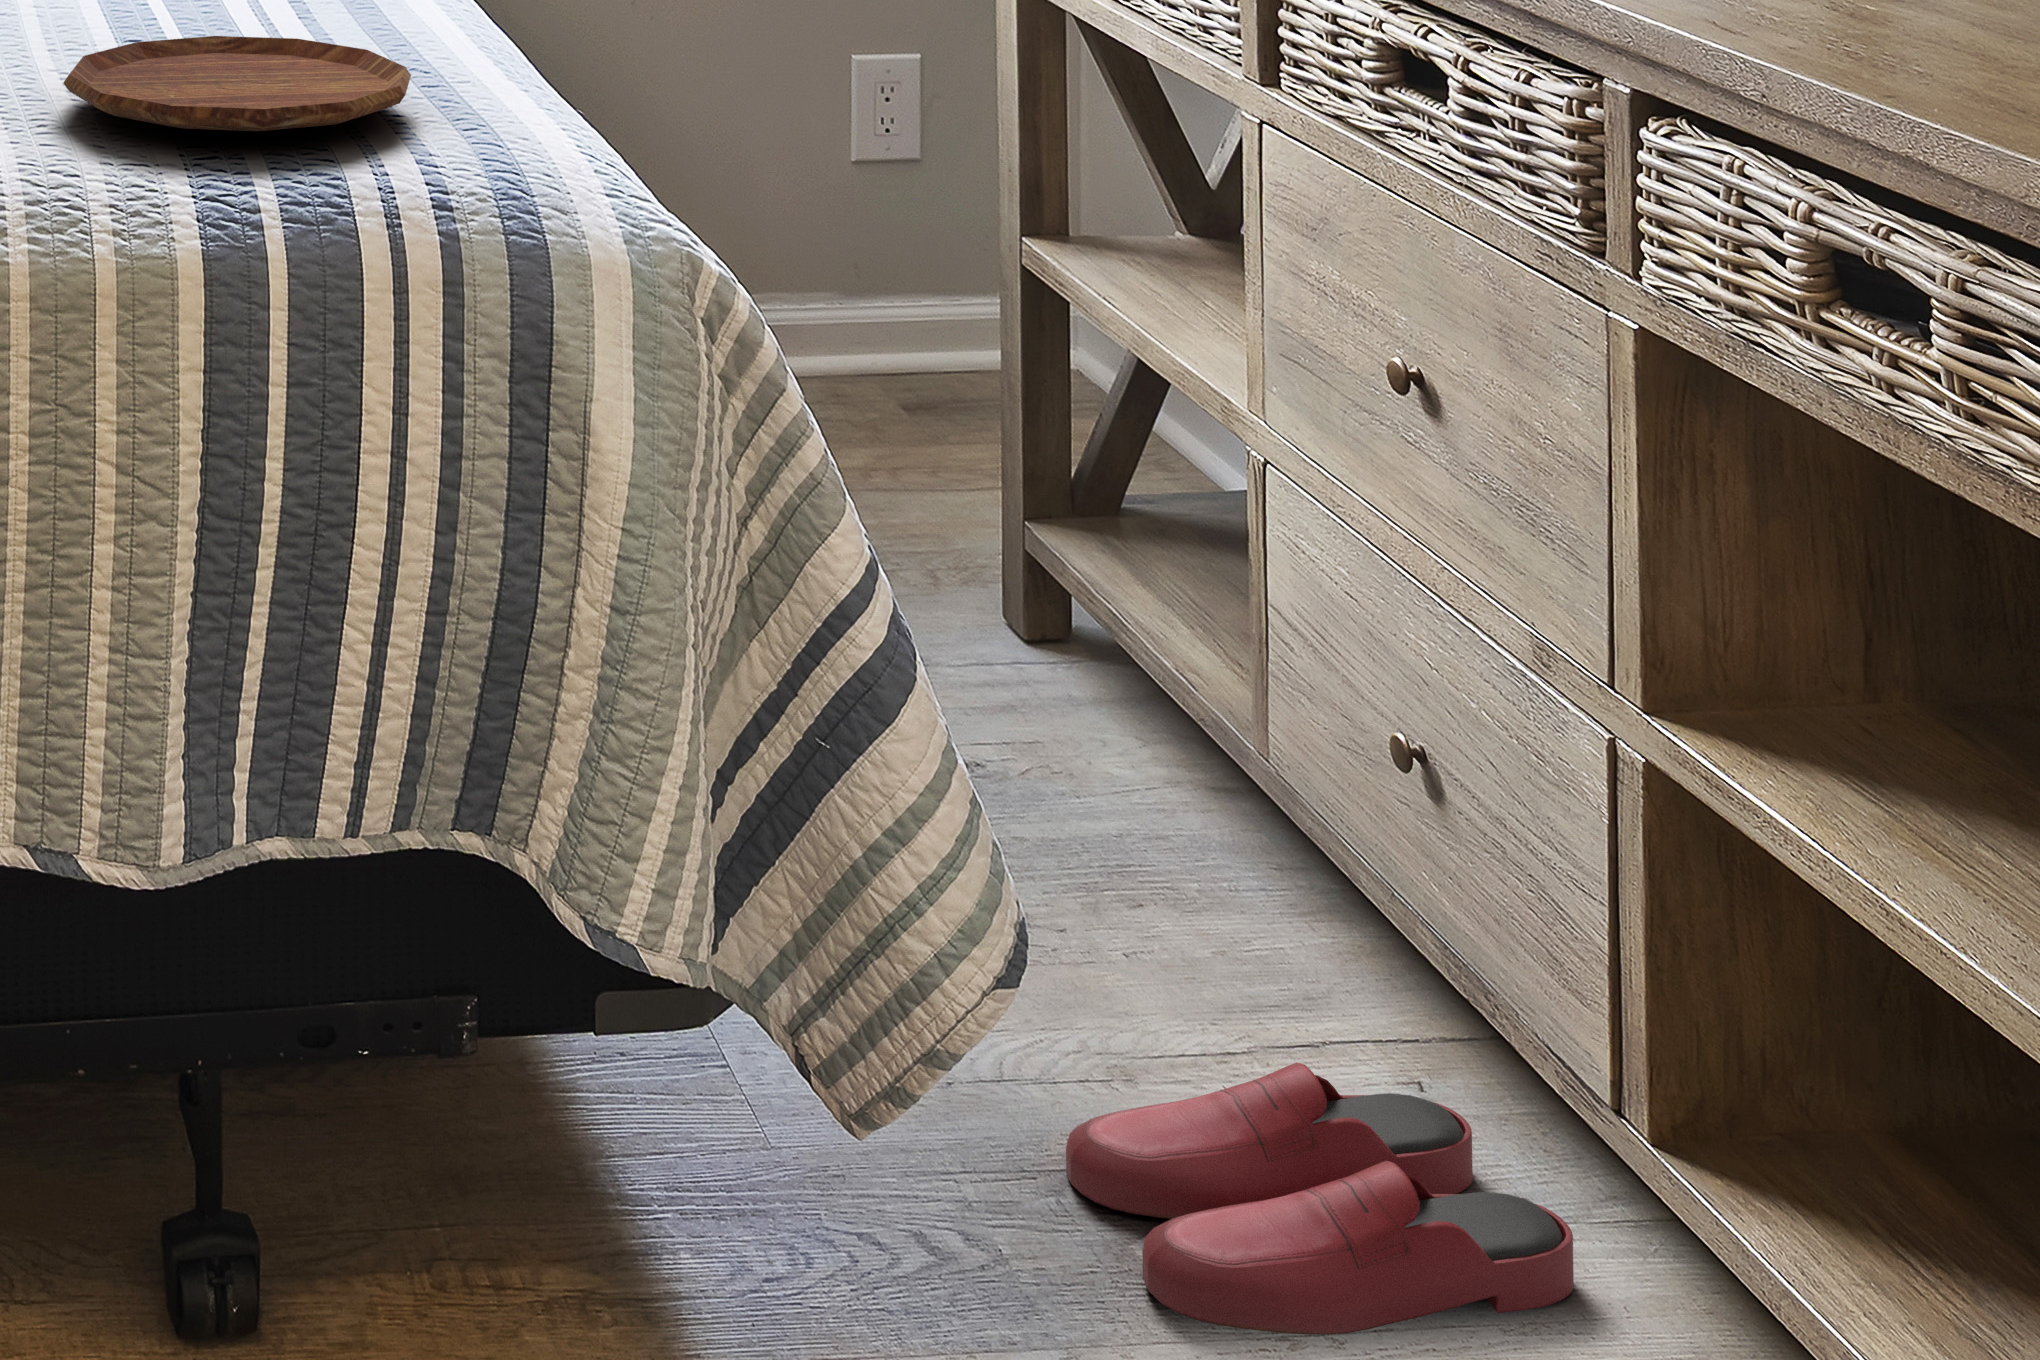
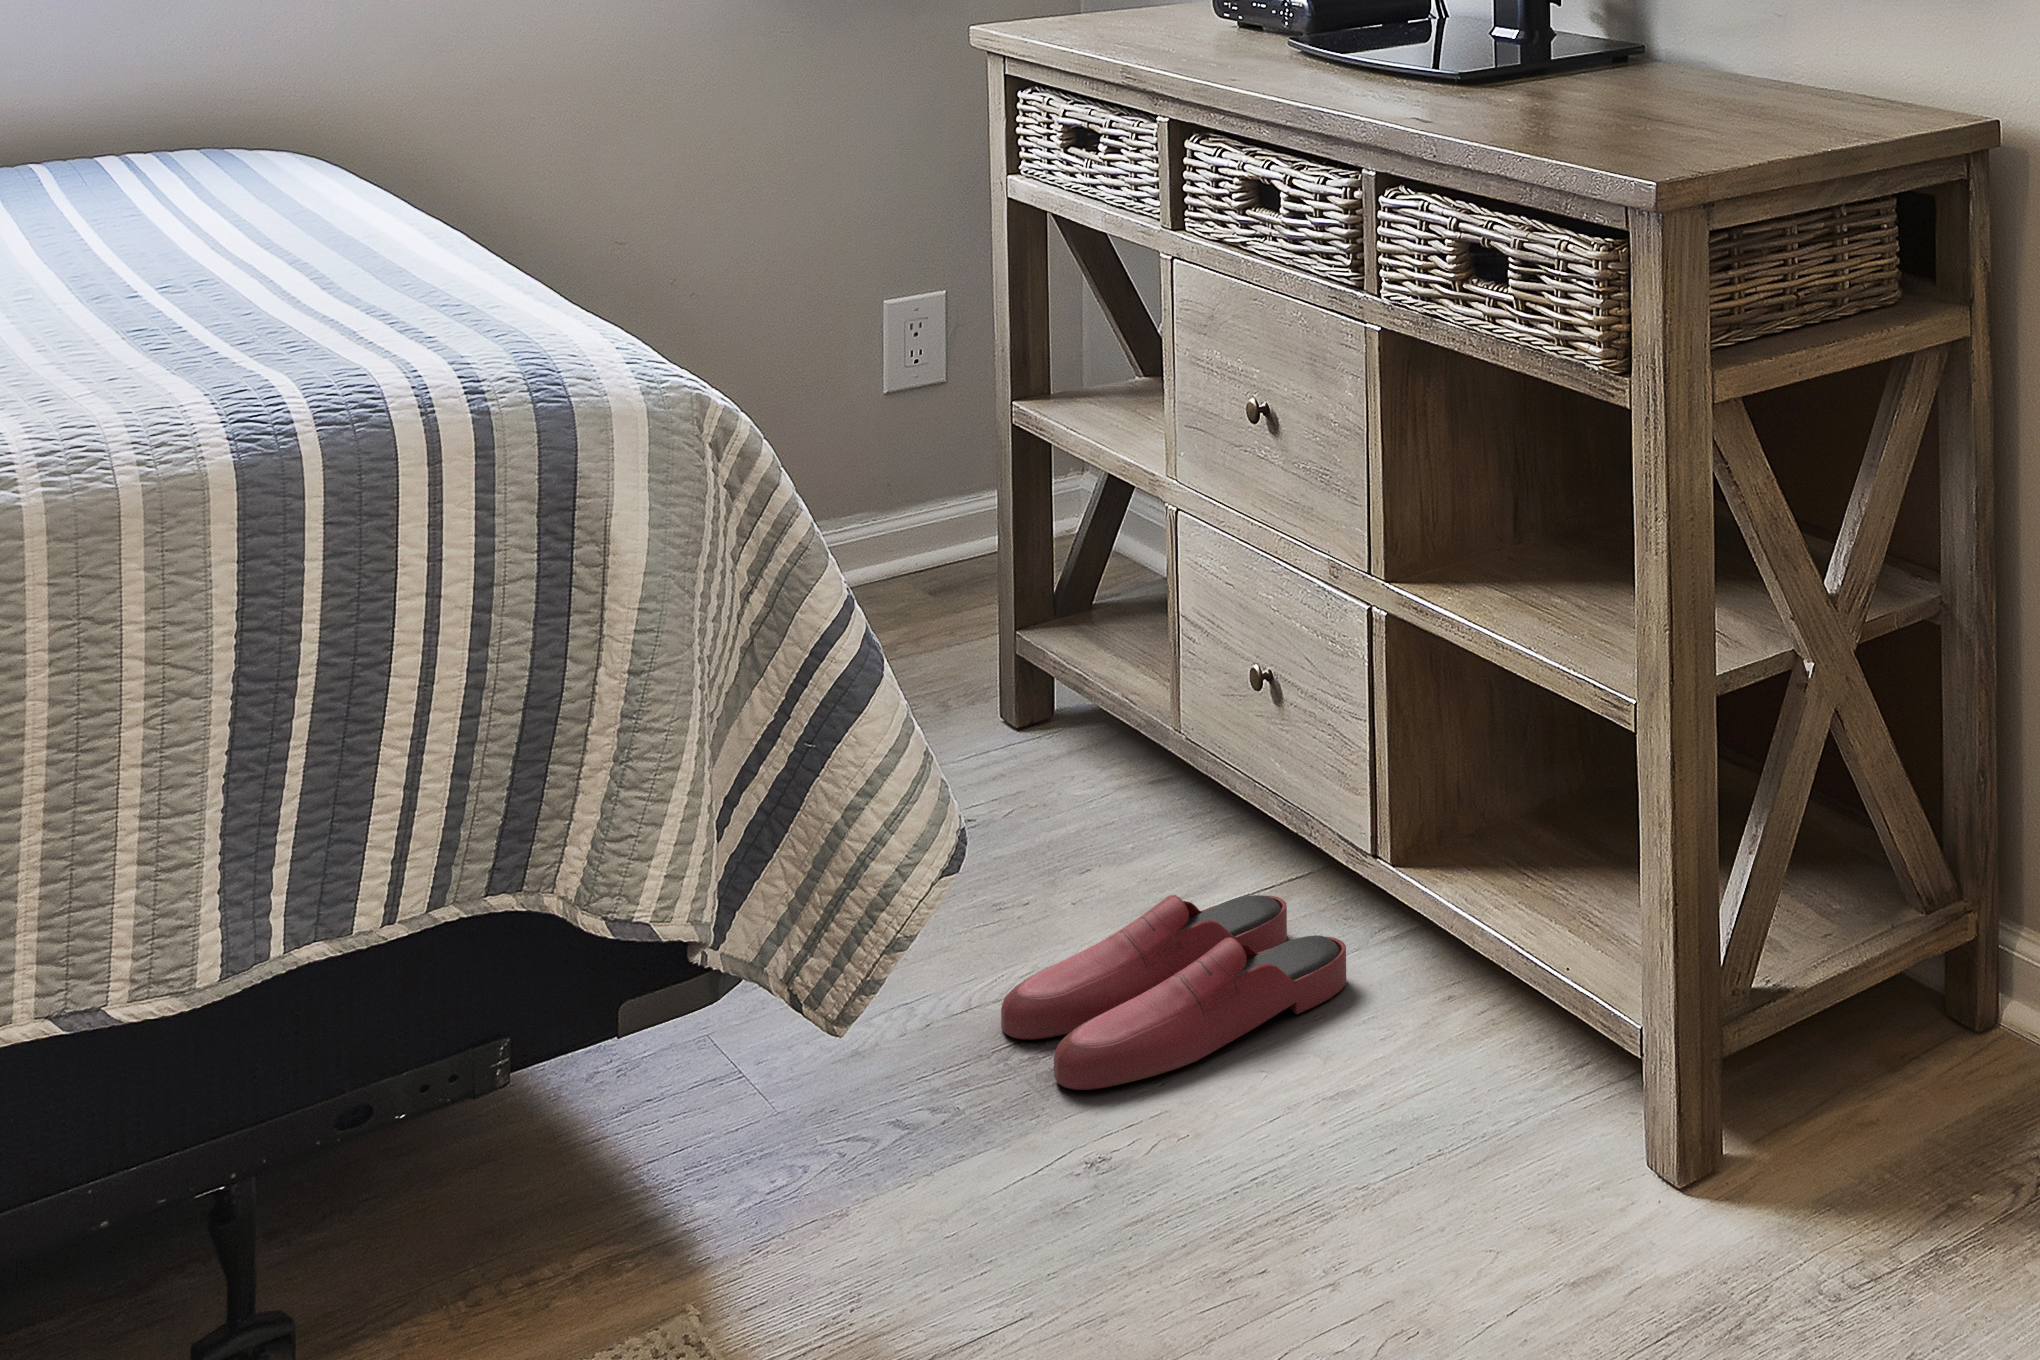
tray: present [64,36,411,131] -> none [84,280,449,367]

